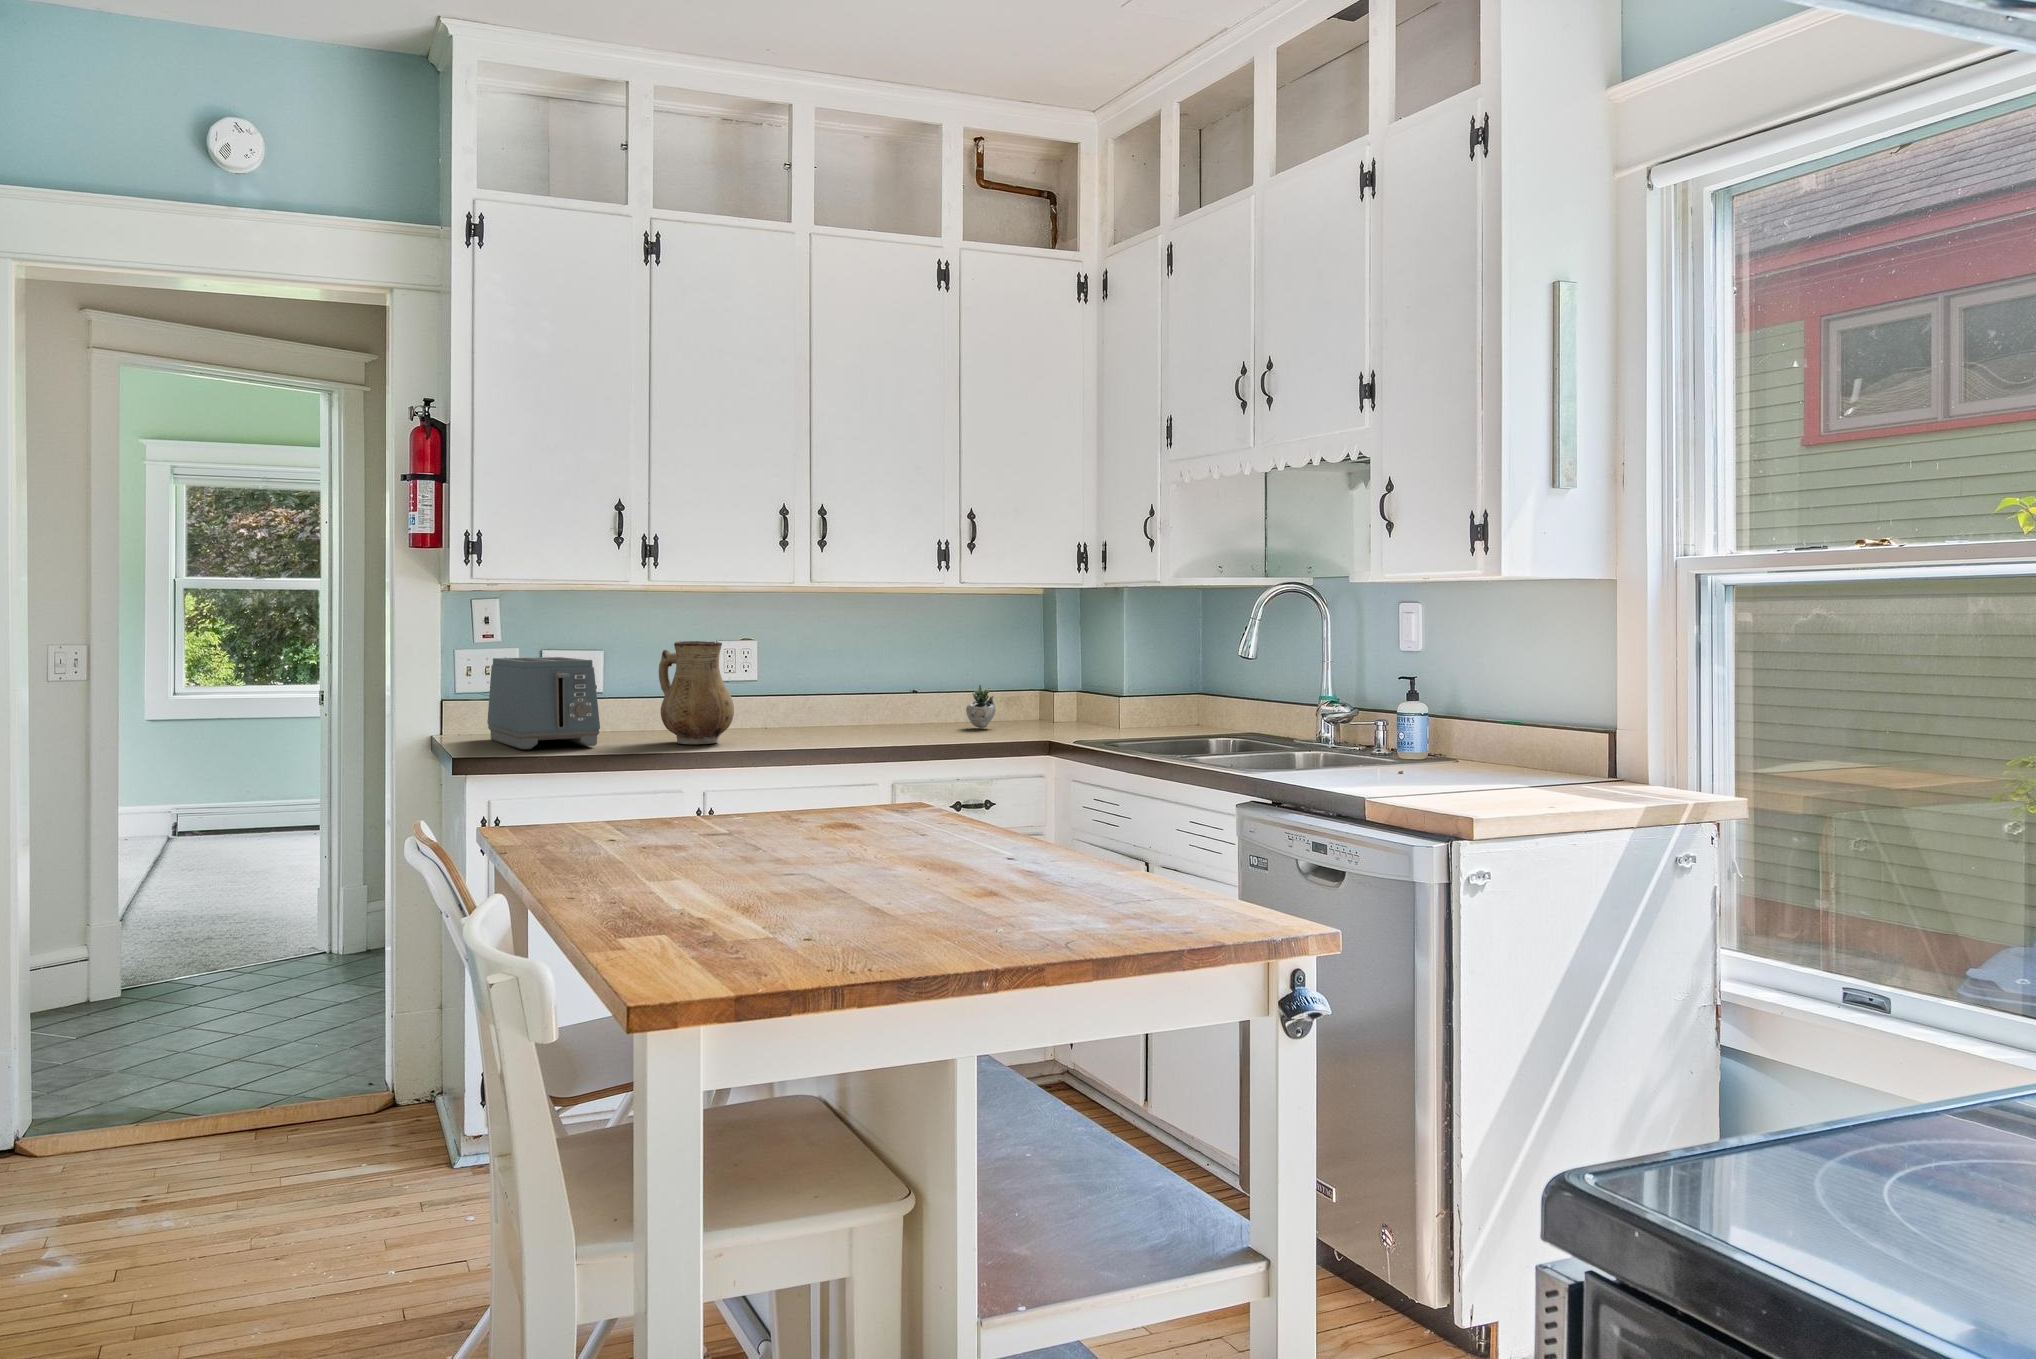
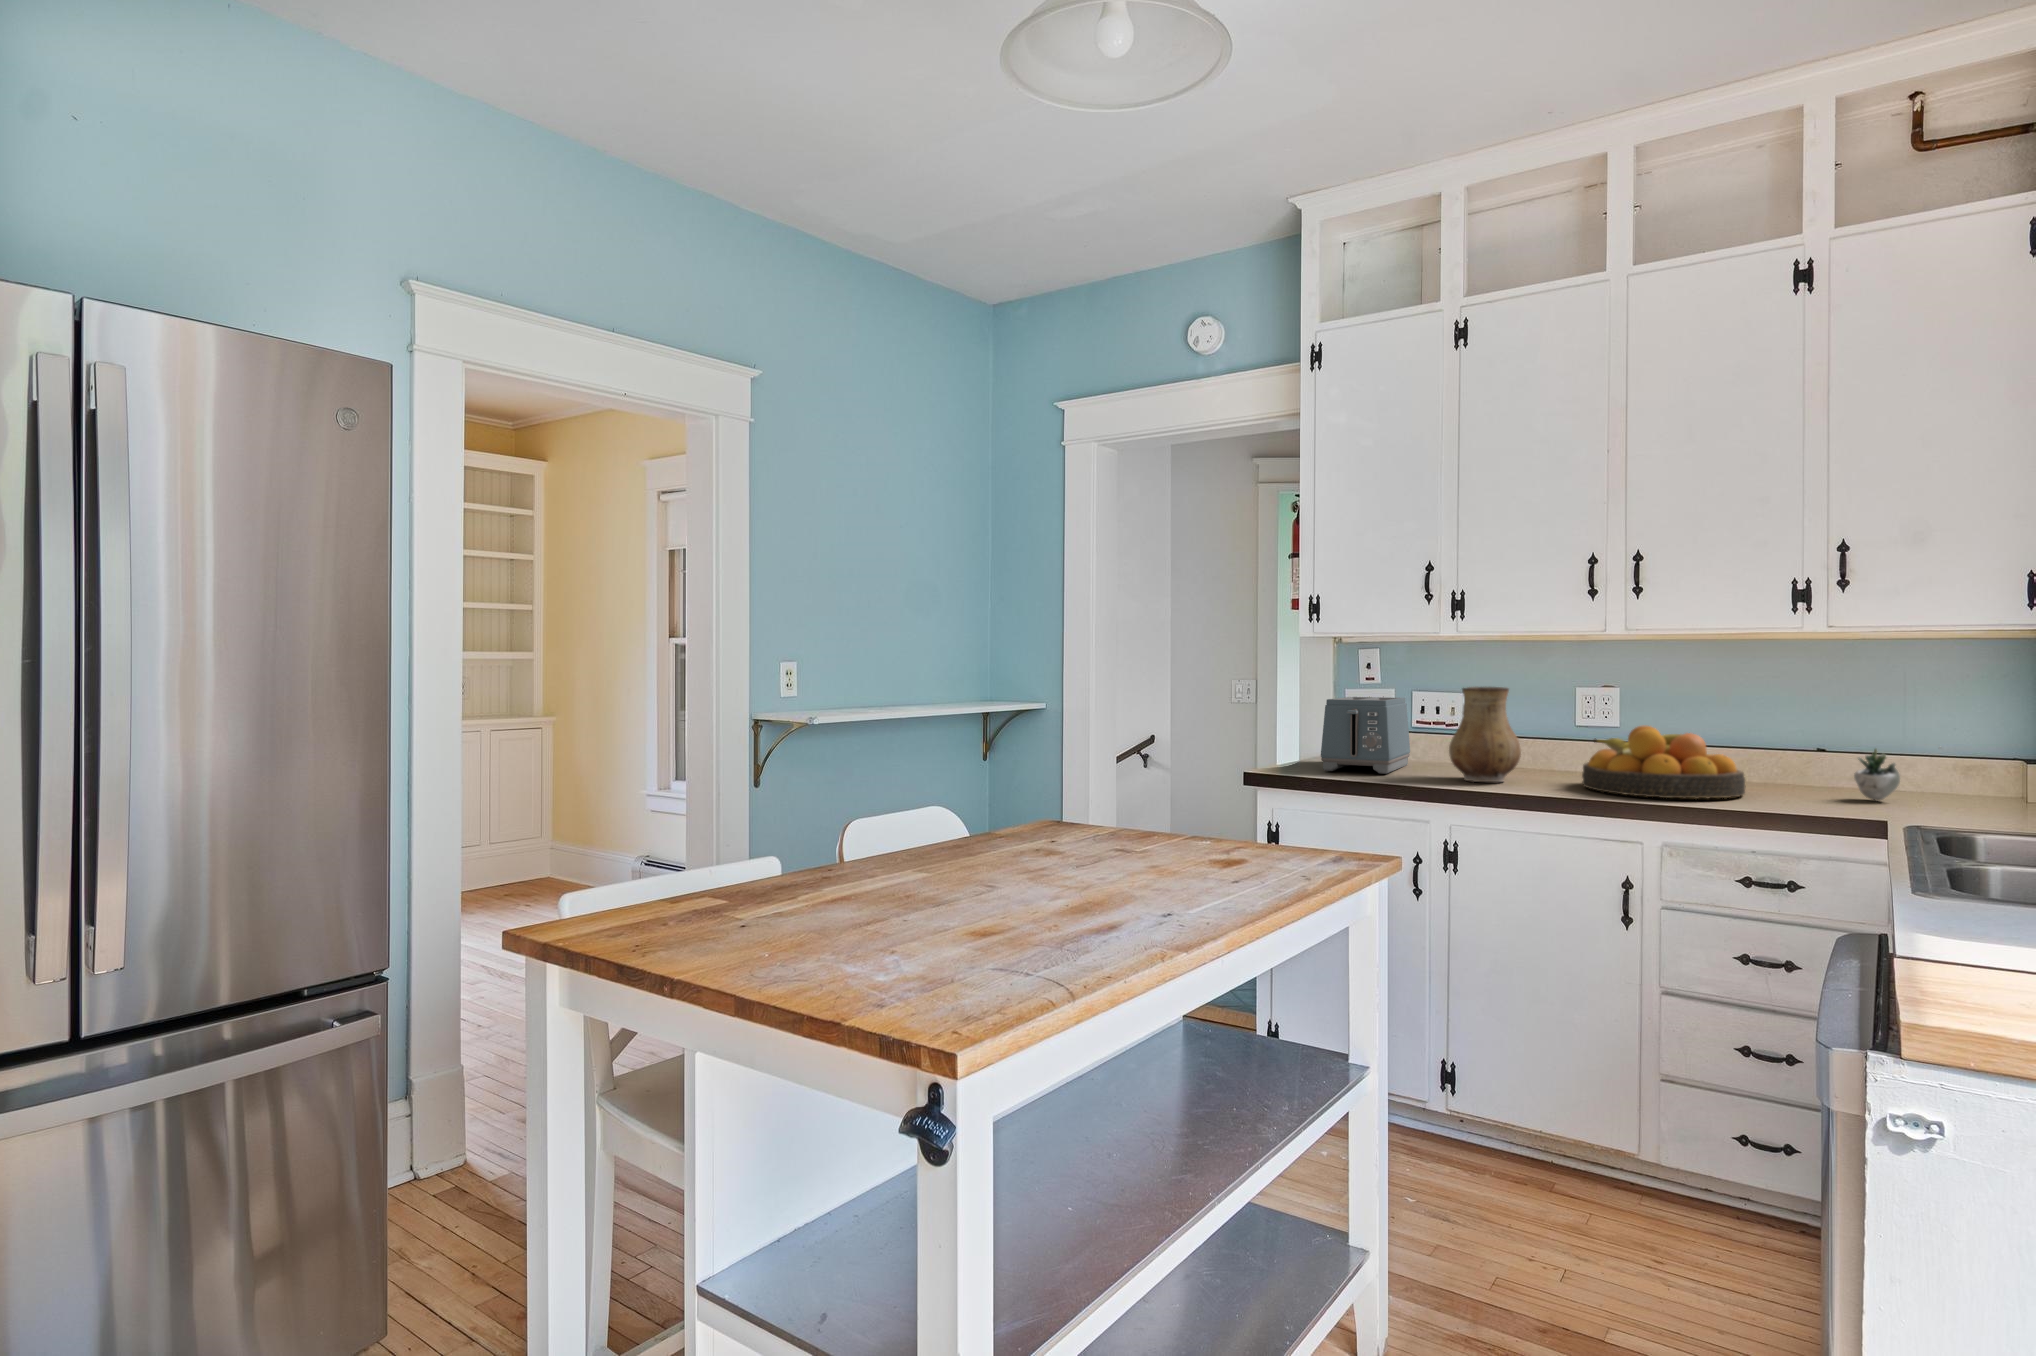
fruit bowl: none [778,675,915,741] -> present [1582,726,1746,799]

